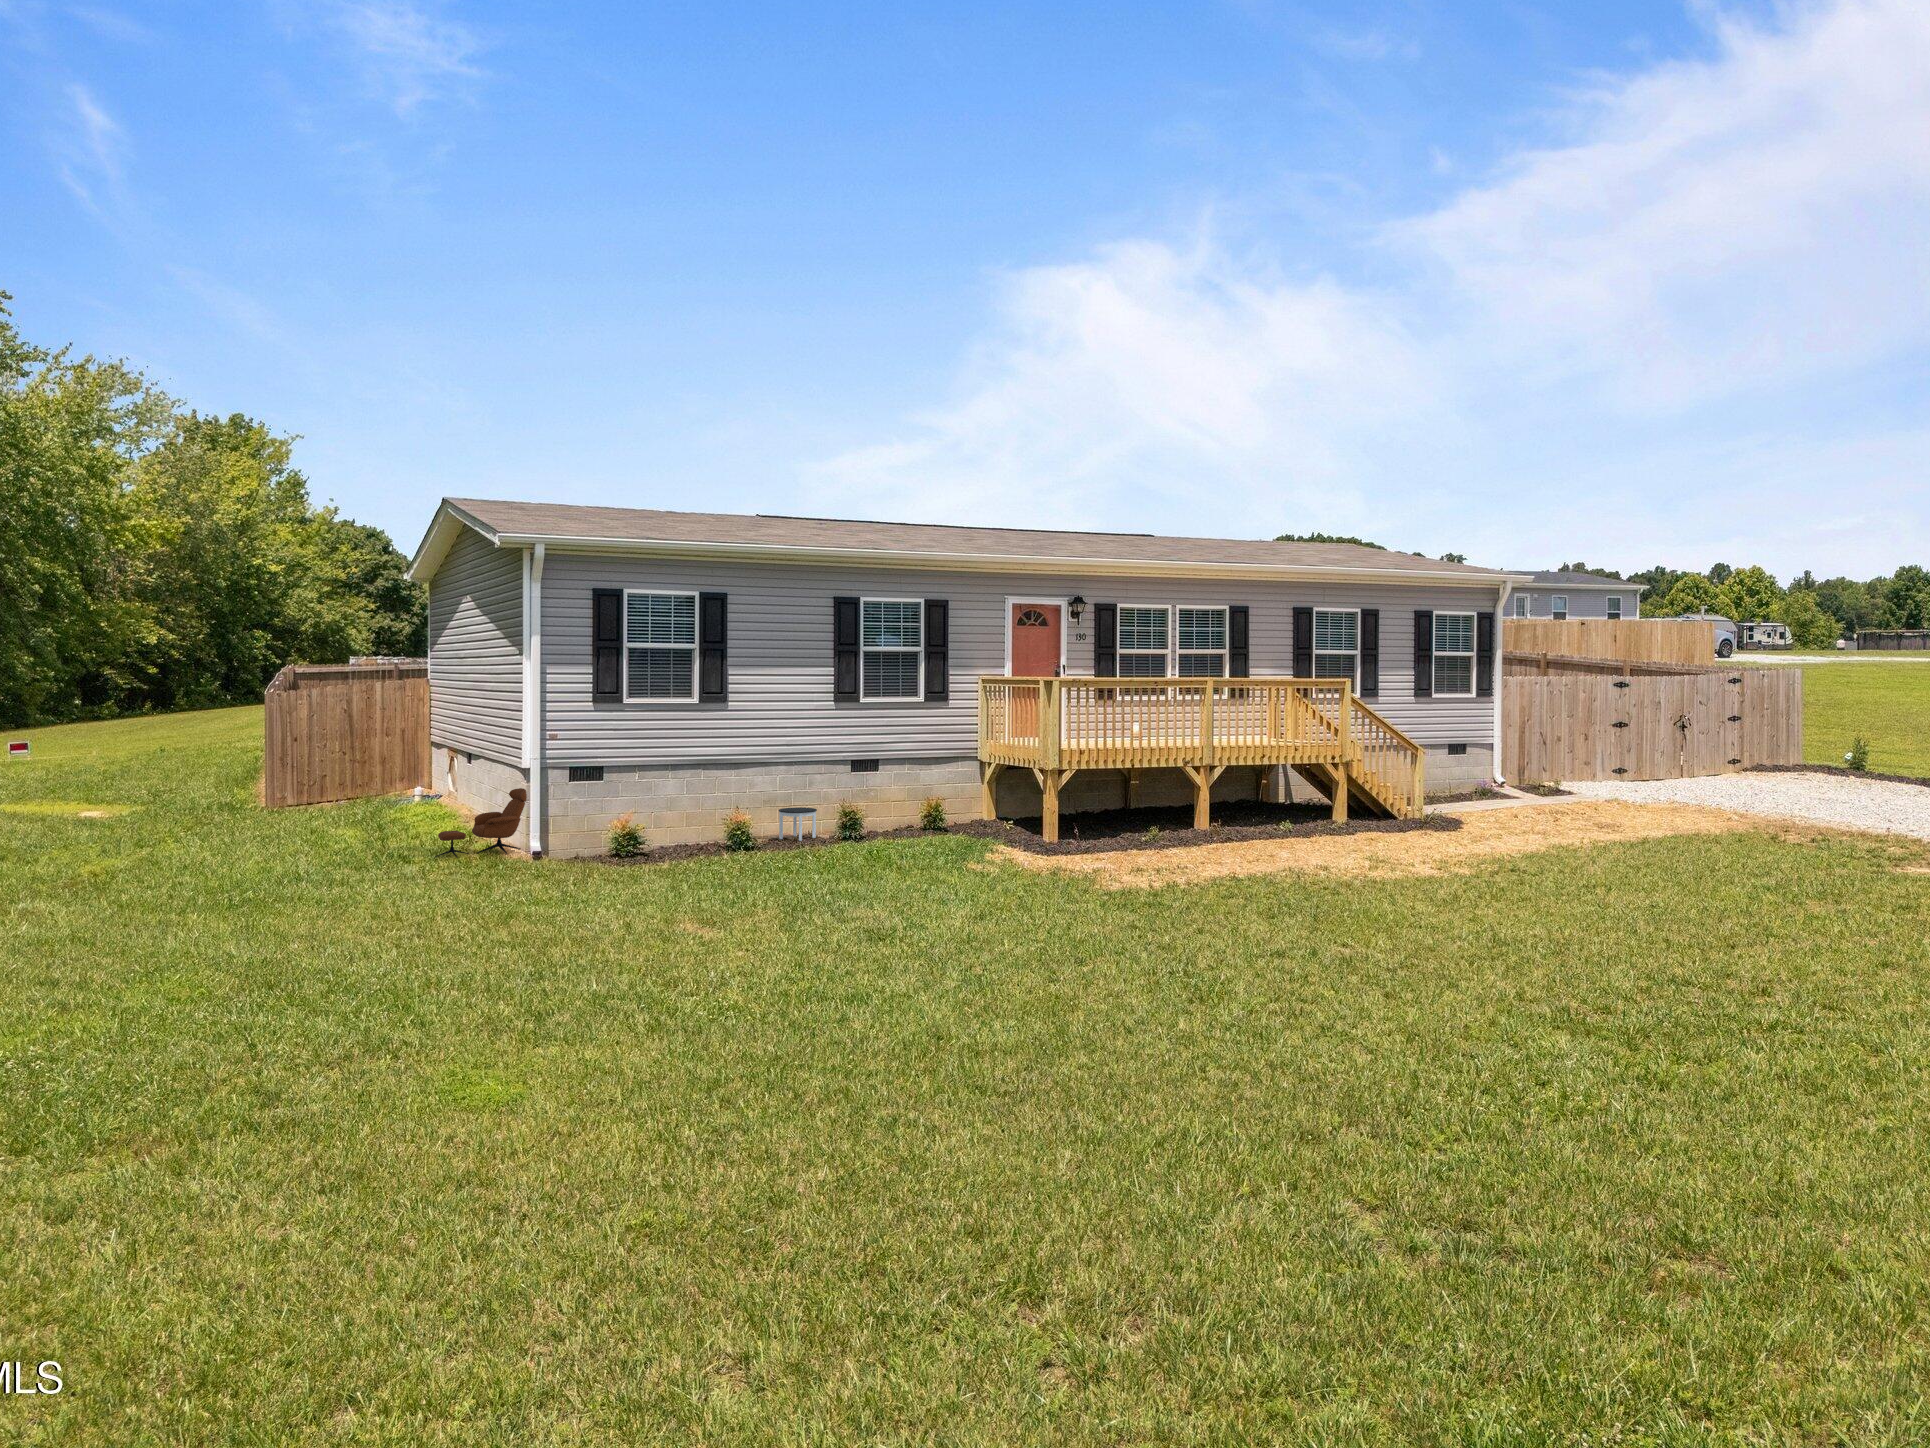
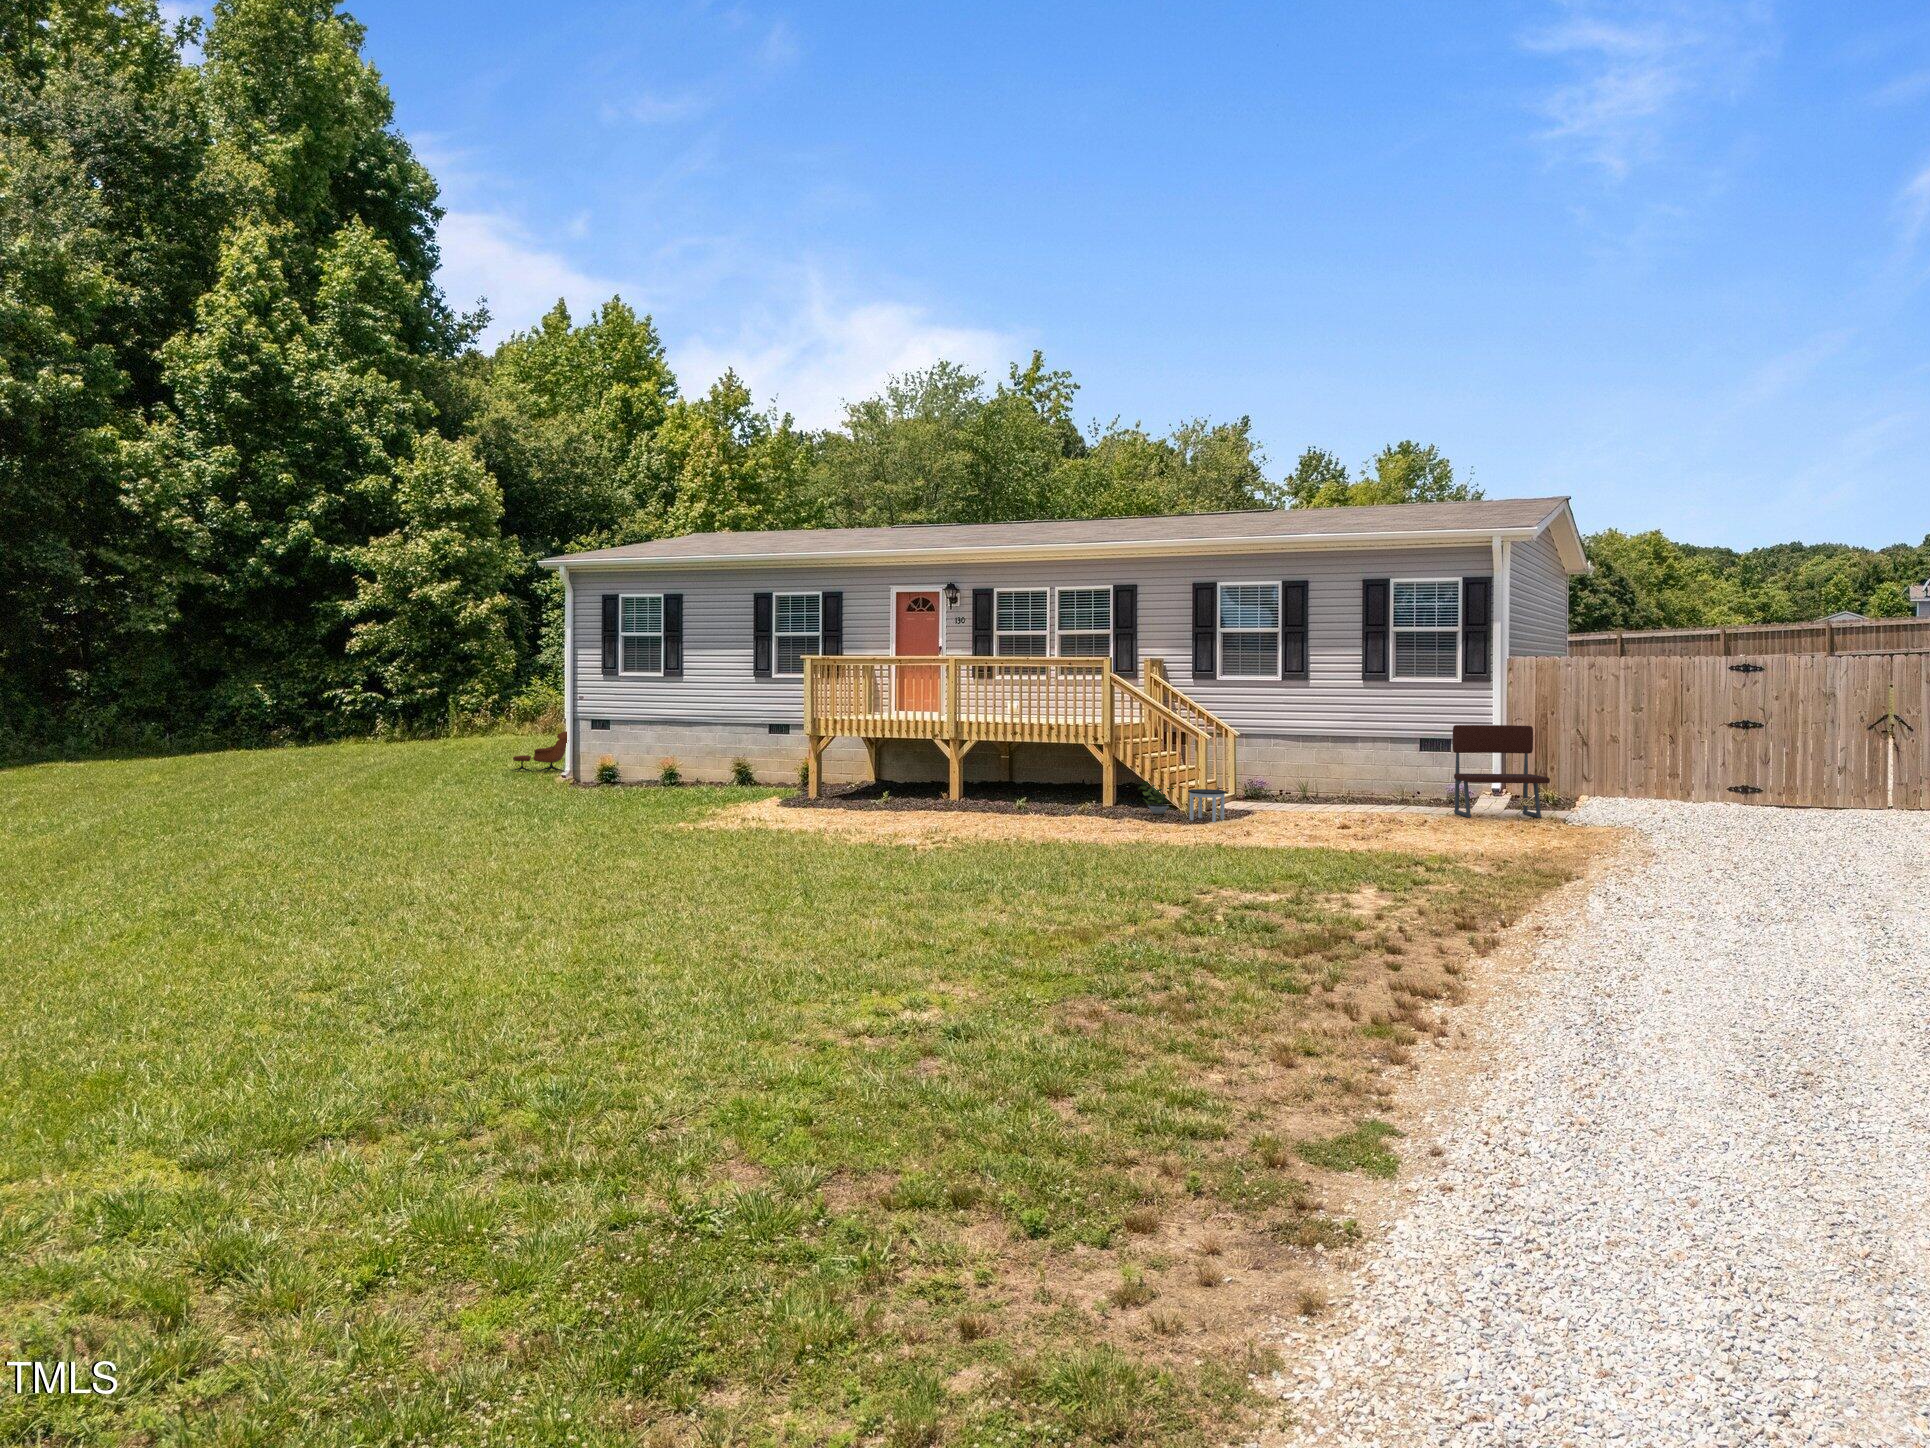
bench: none [1485,729,1546,803] -> present [1453,725,1550,818]
potted plant: none [1364,795,1396,825] -> present [1138,781,1174,814]
round table: present [779,807,817,841] -> present [1188,789,1226,822]

